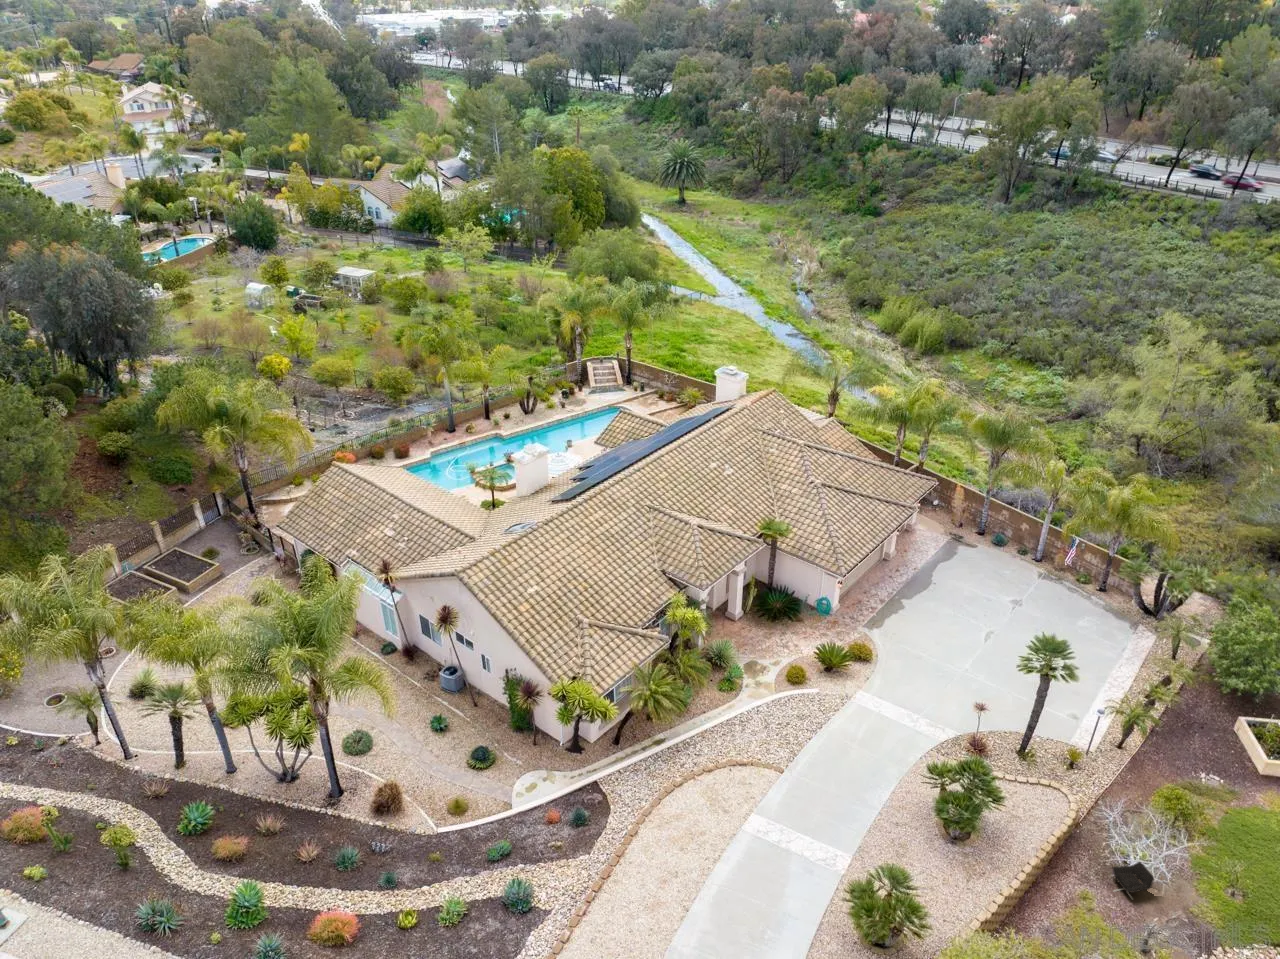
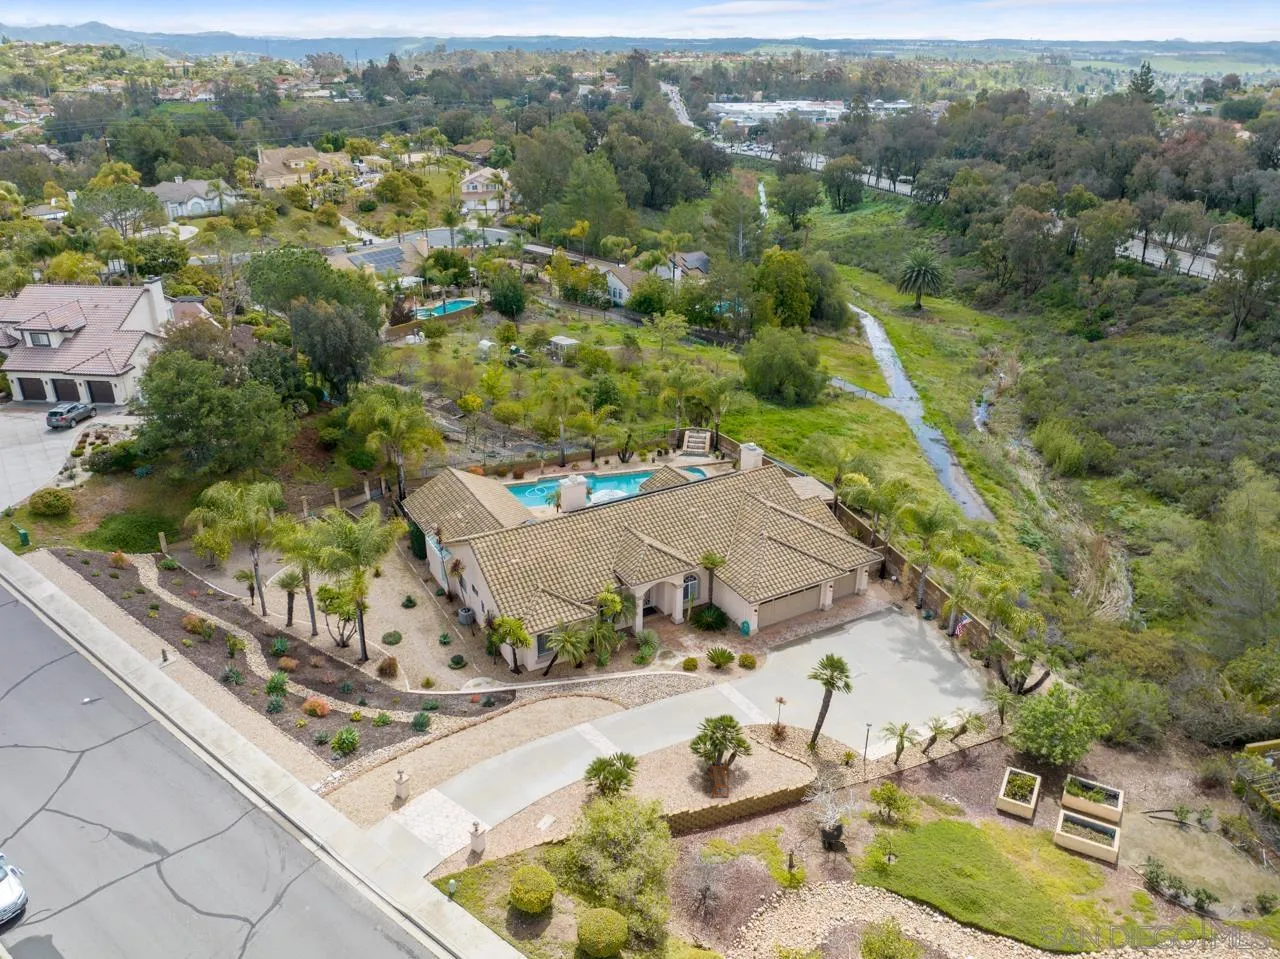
bench: none [932,811,982,873] -> present [709,759,730,797]

